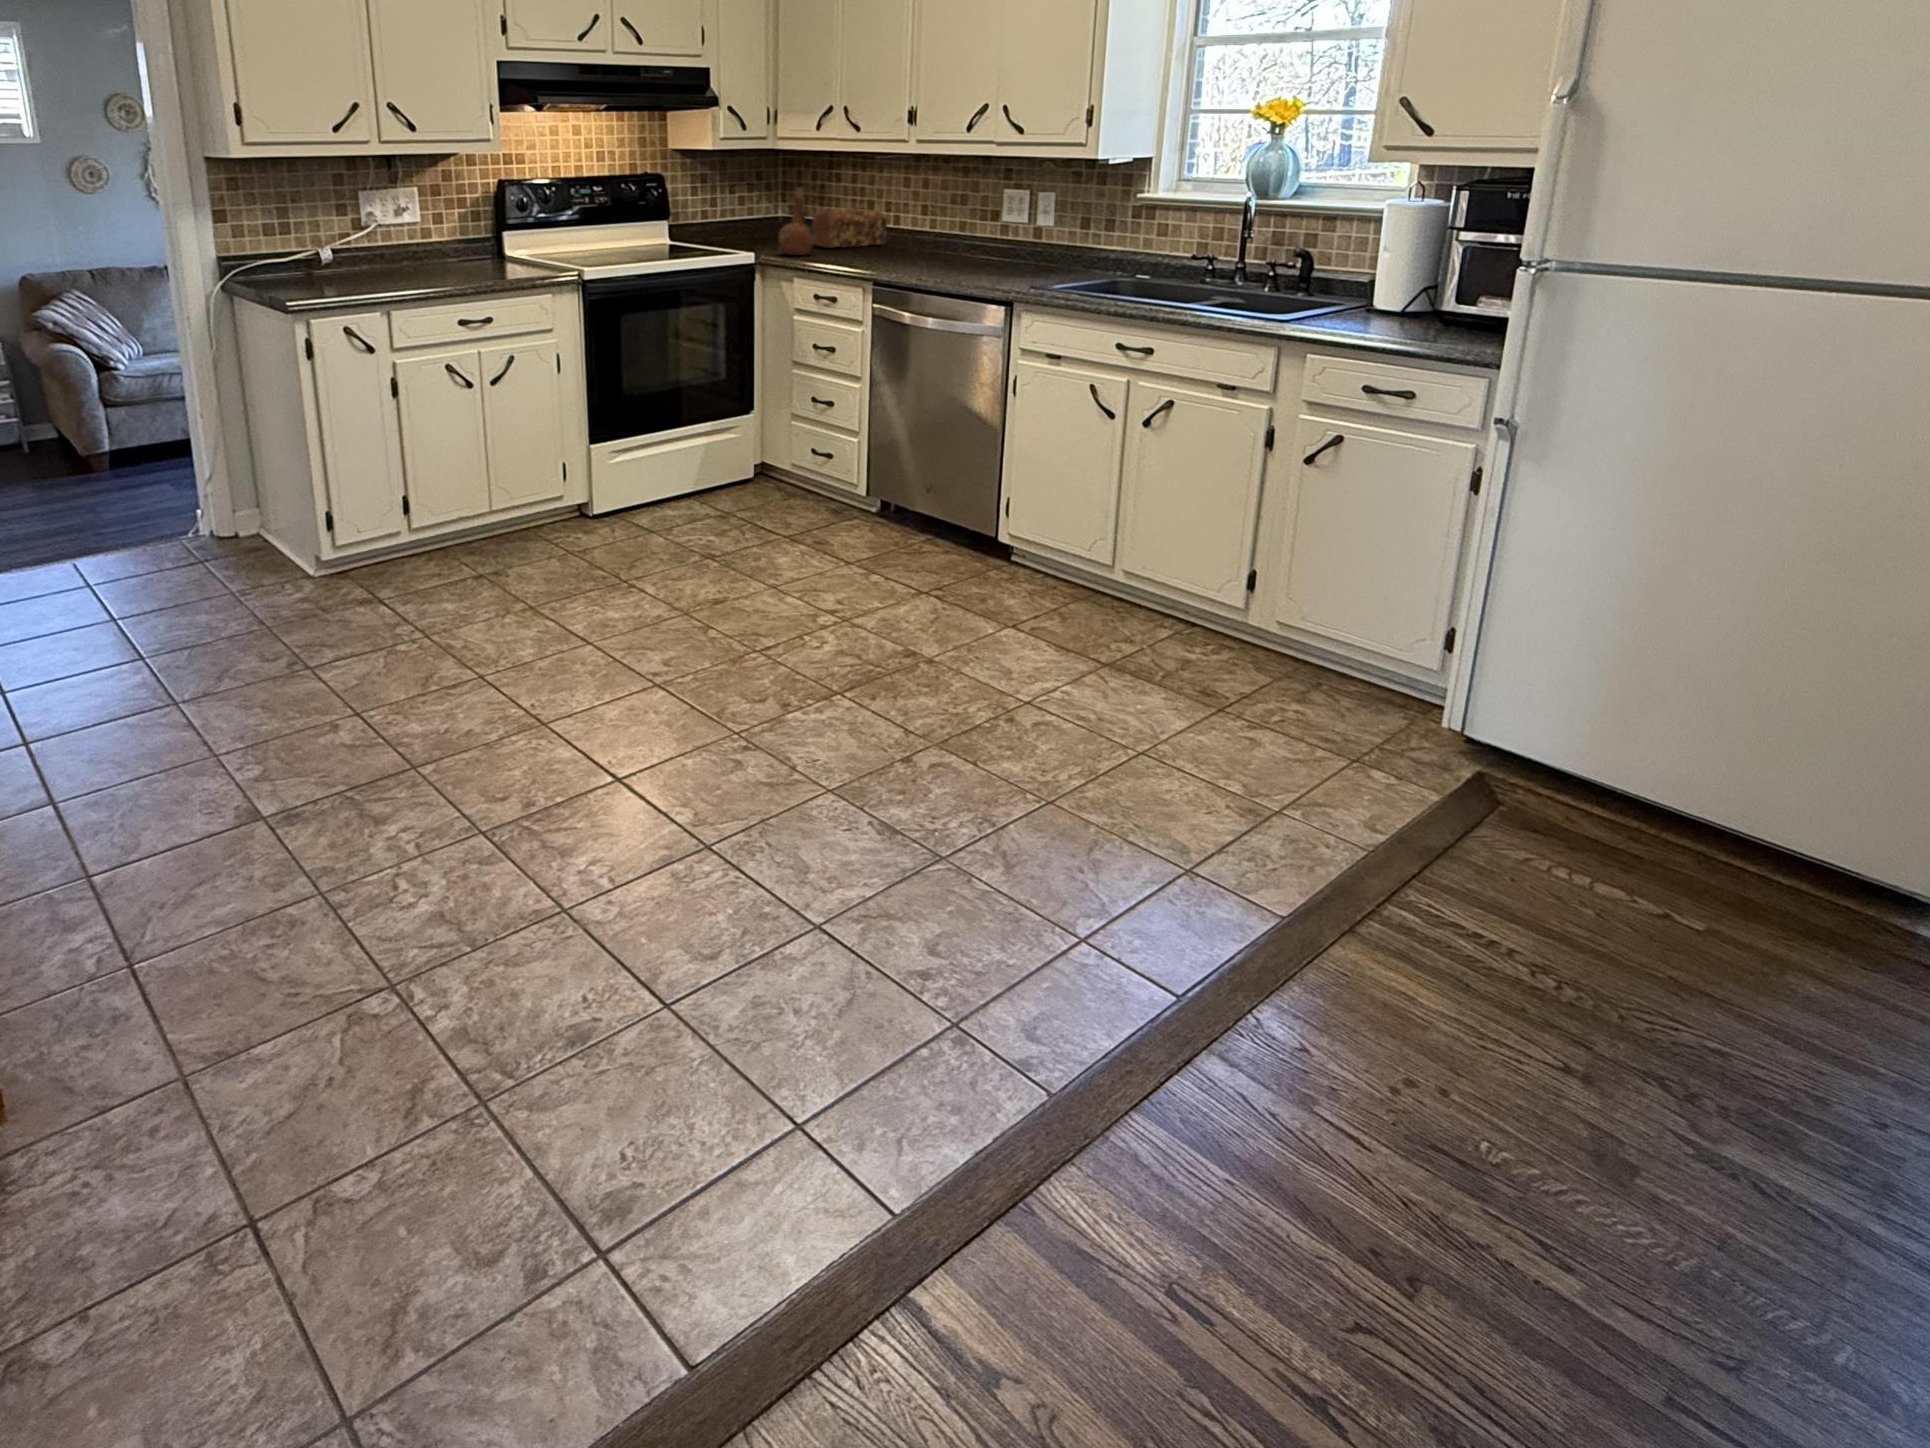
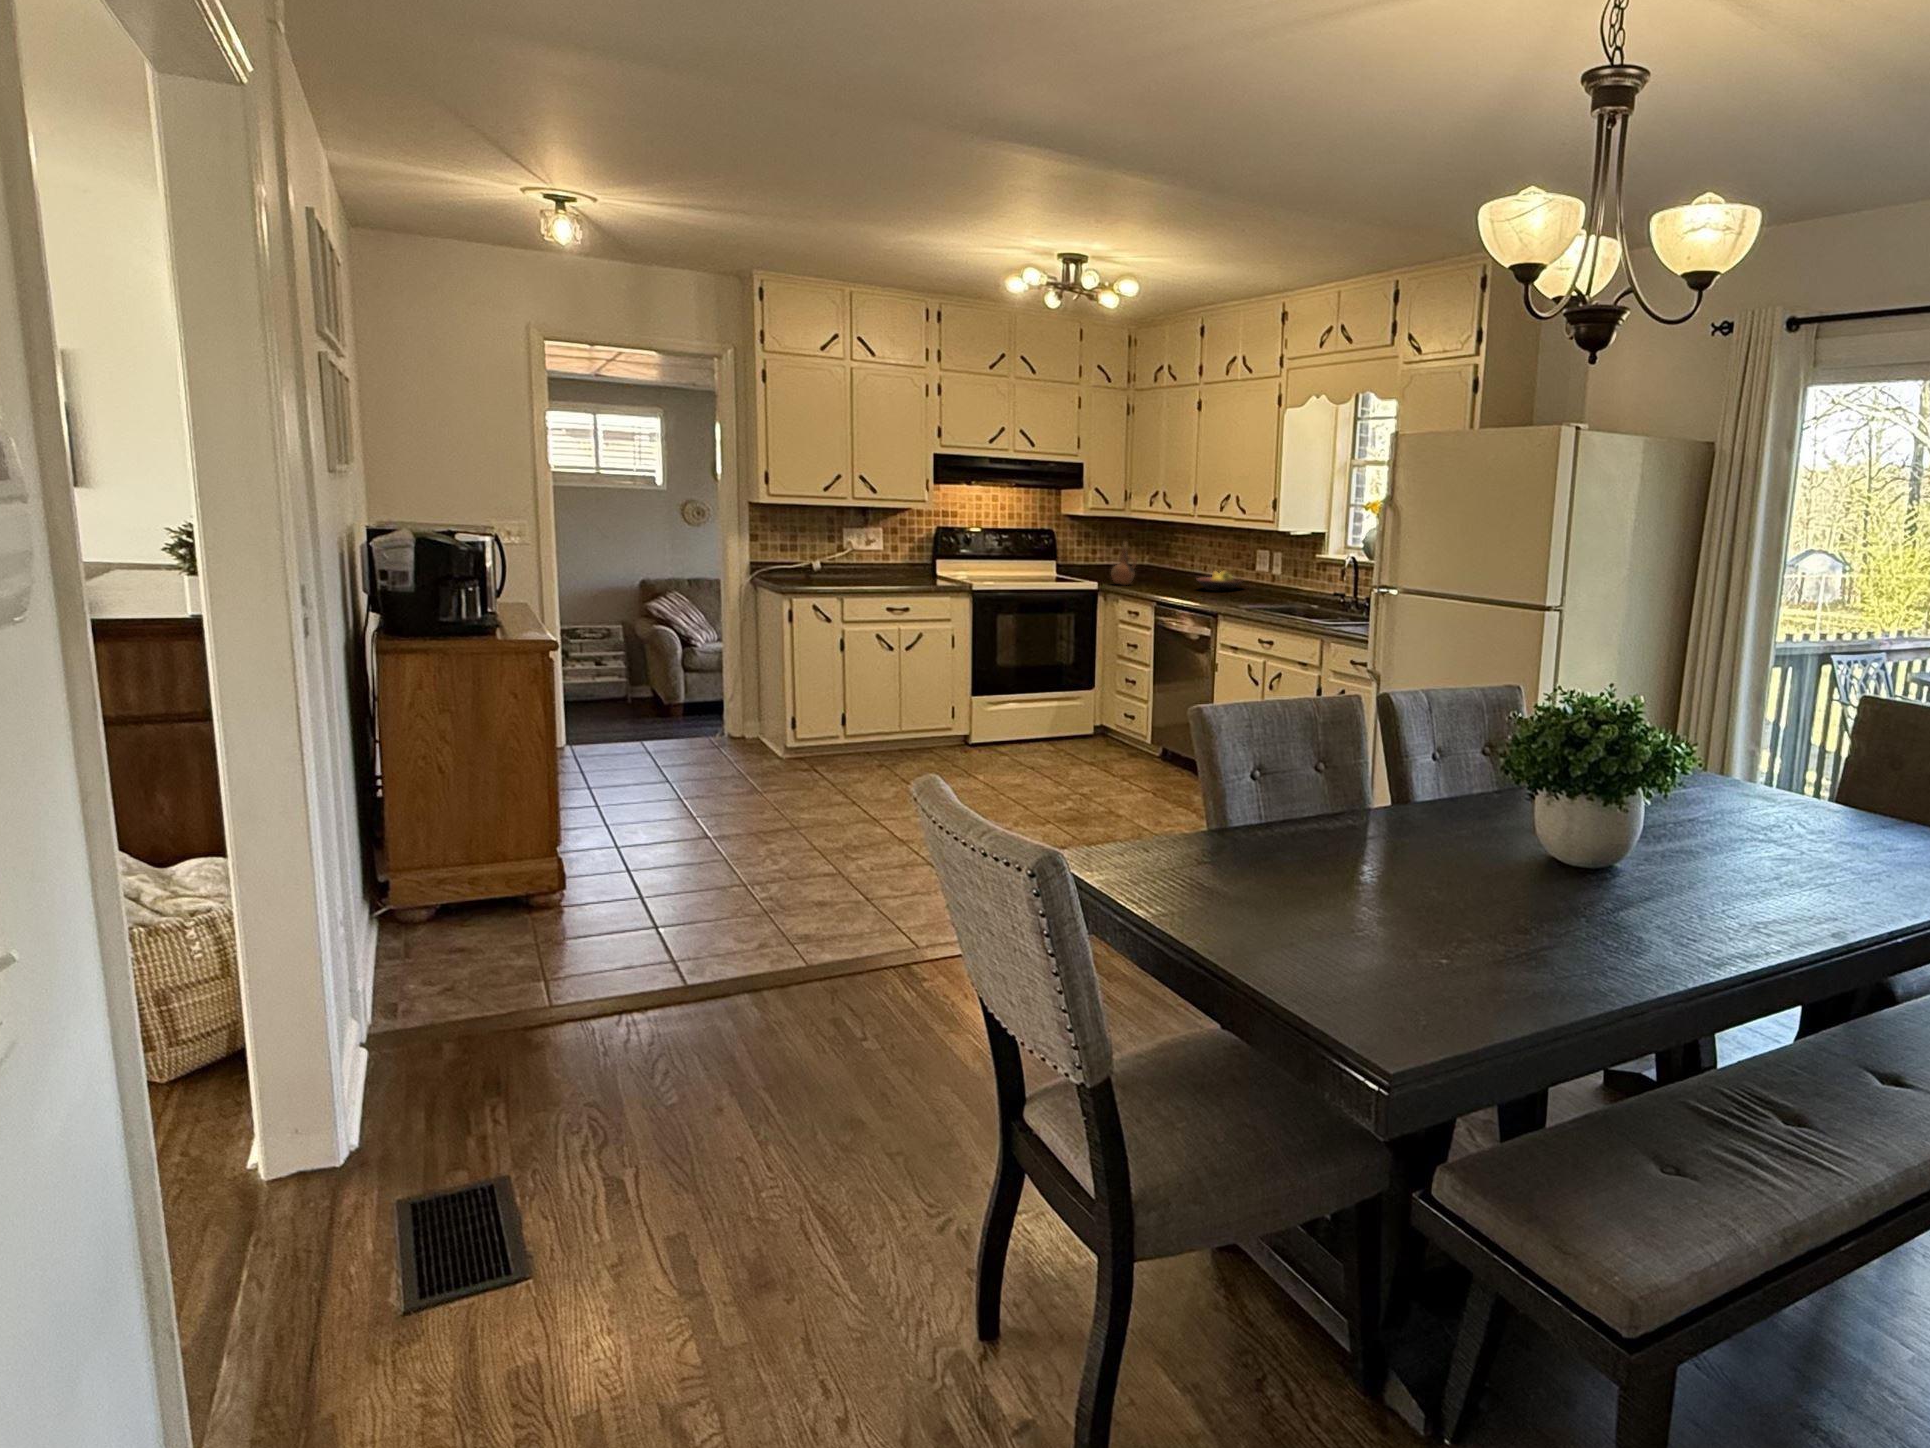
bread loaf: present [812,208,887,248] -> none [1143,557,1194,583]
fruit bowl: none [916,224,980,258] -> present [1197,570,1243,591]

